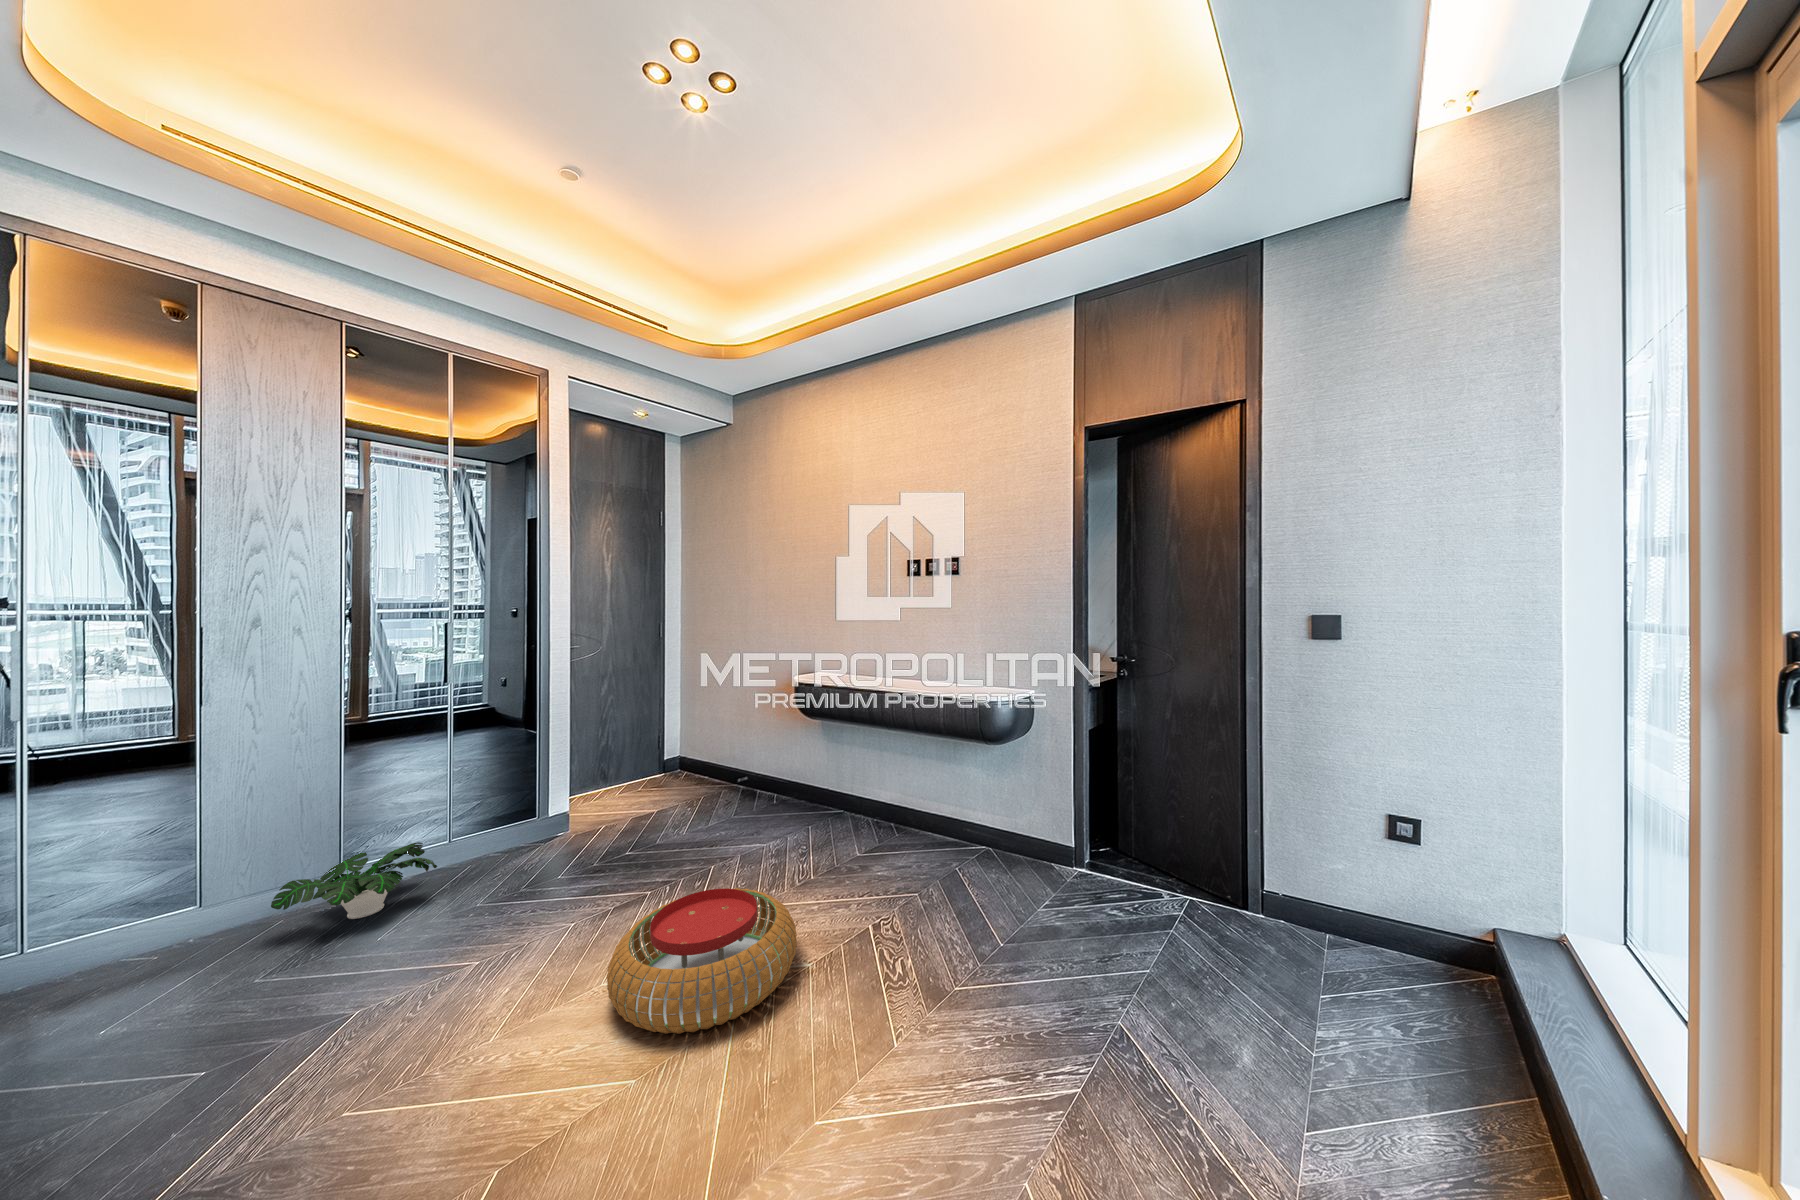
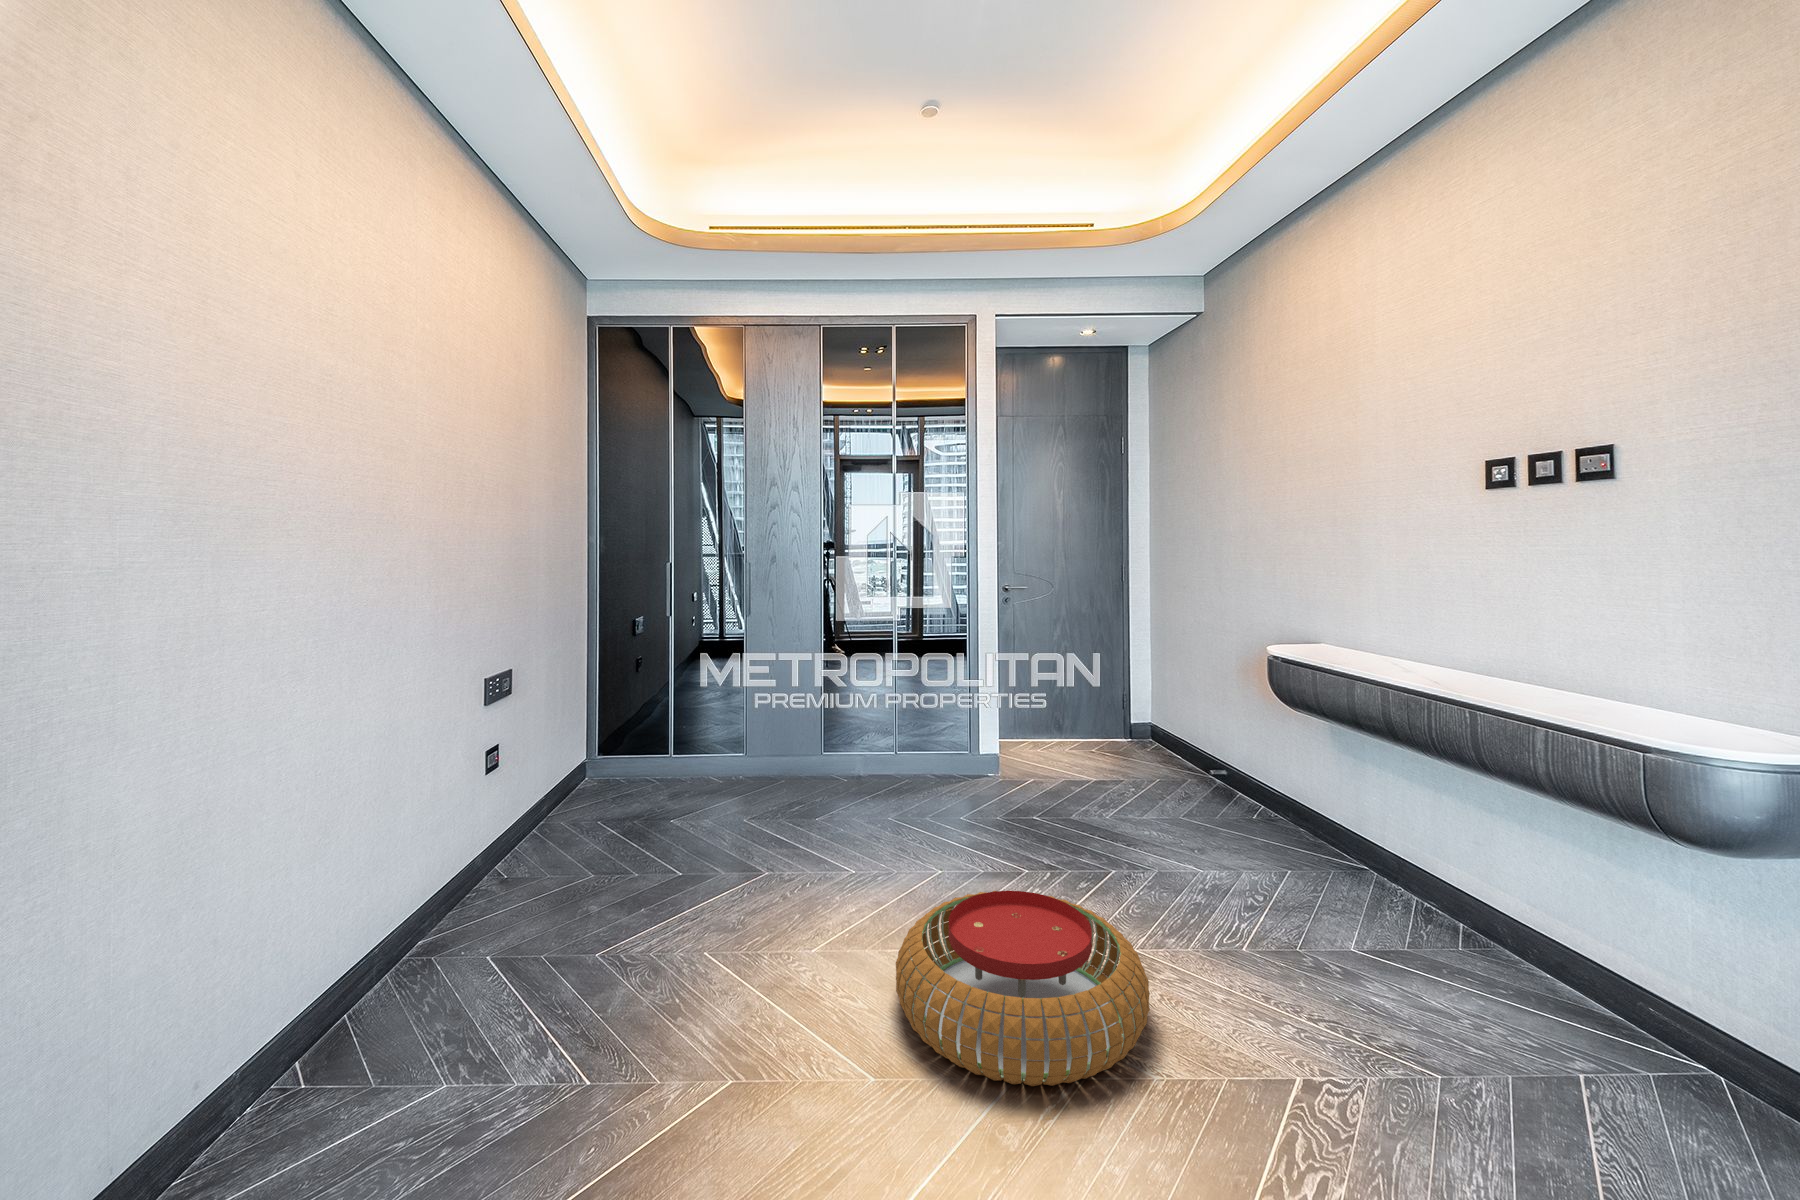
potted plant: present [271,843,437,919] -> none [756,737,863,795]

